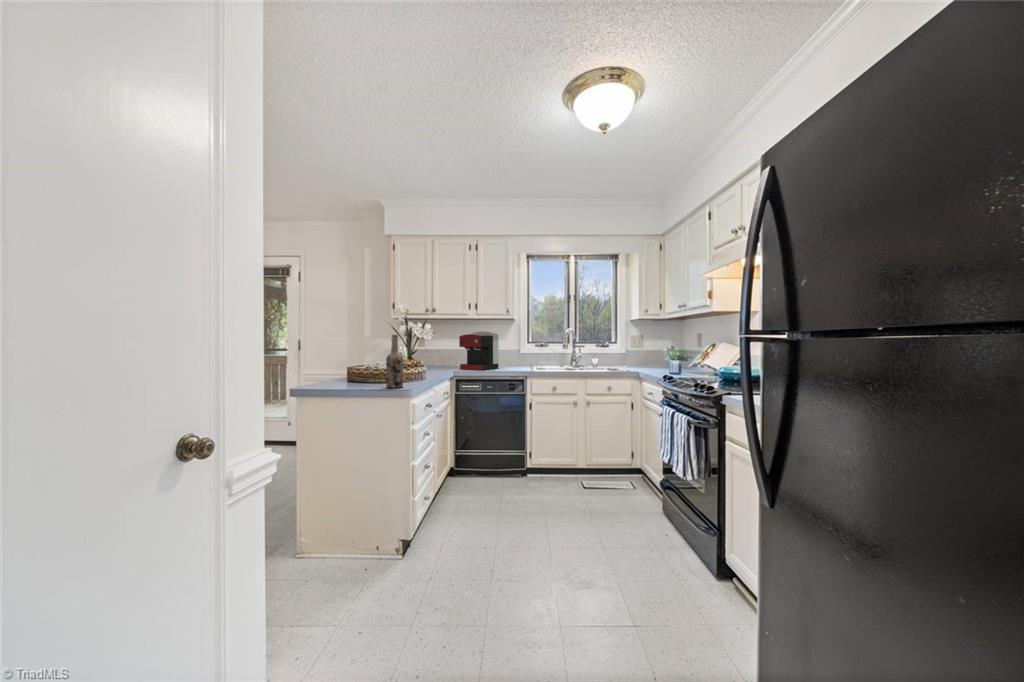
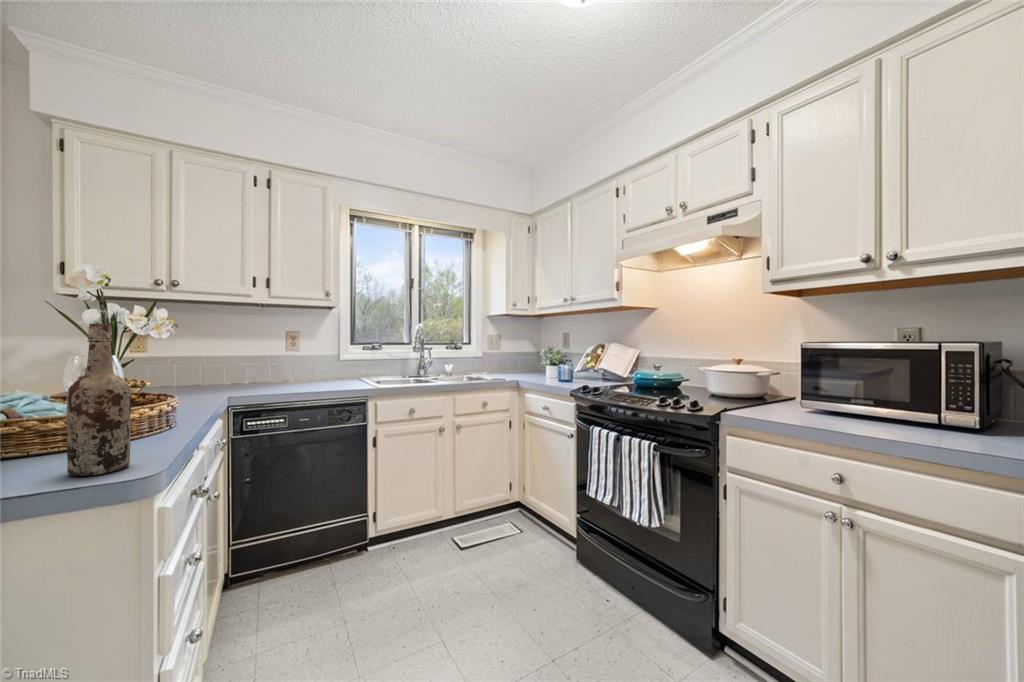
coffee maker: present [459,331,498,370] -> none [237,325,312,393]

